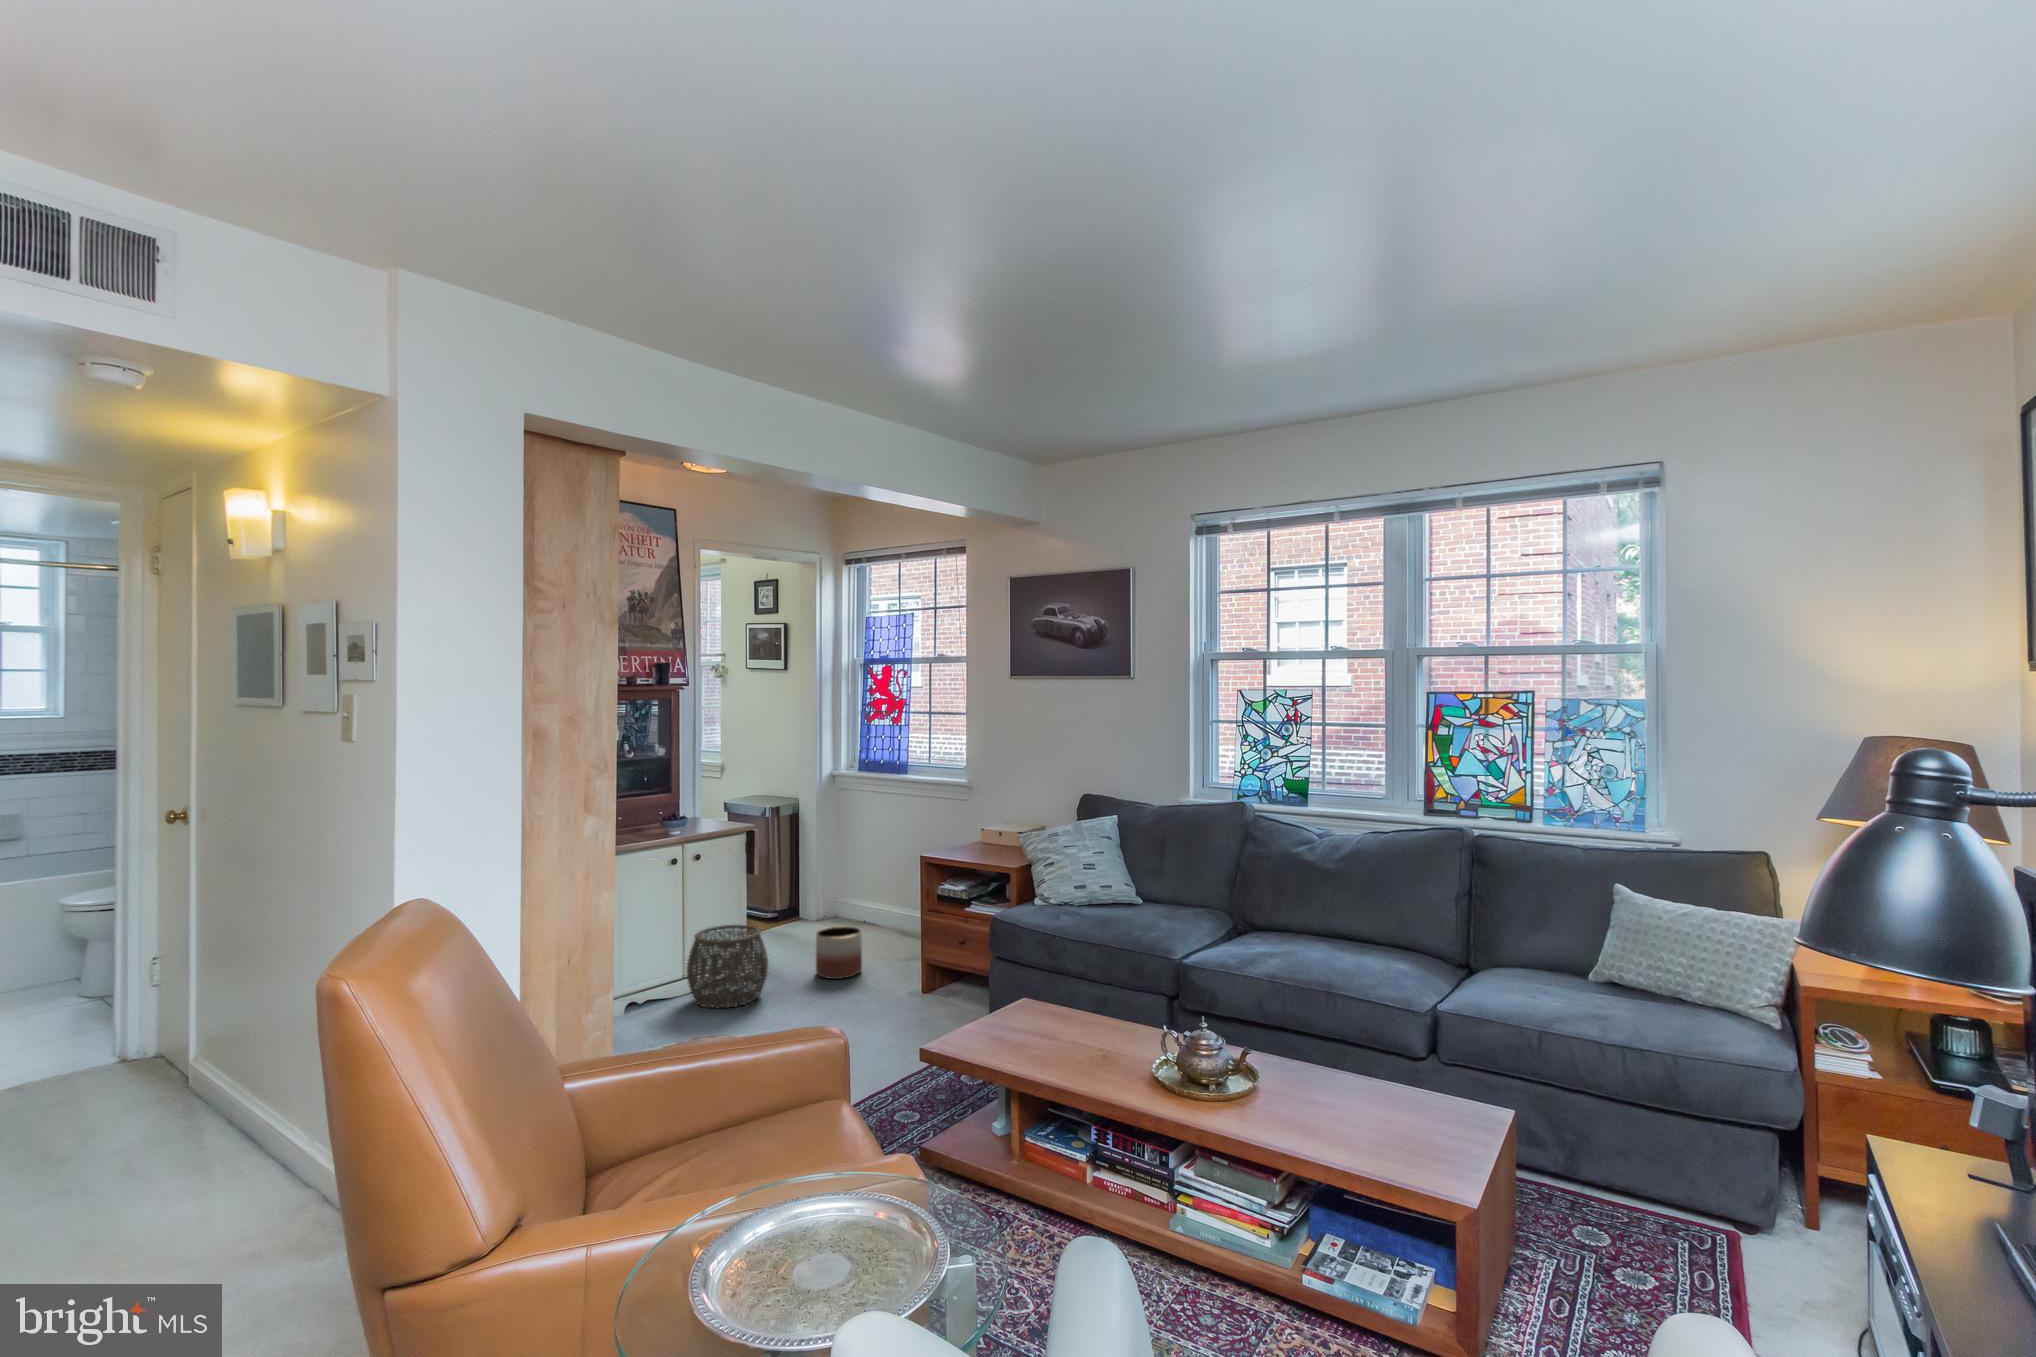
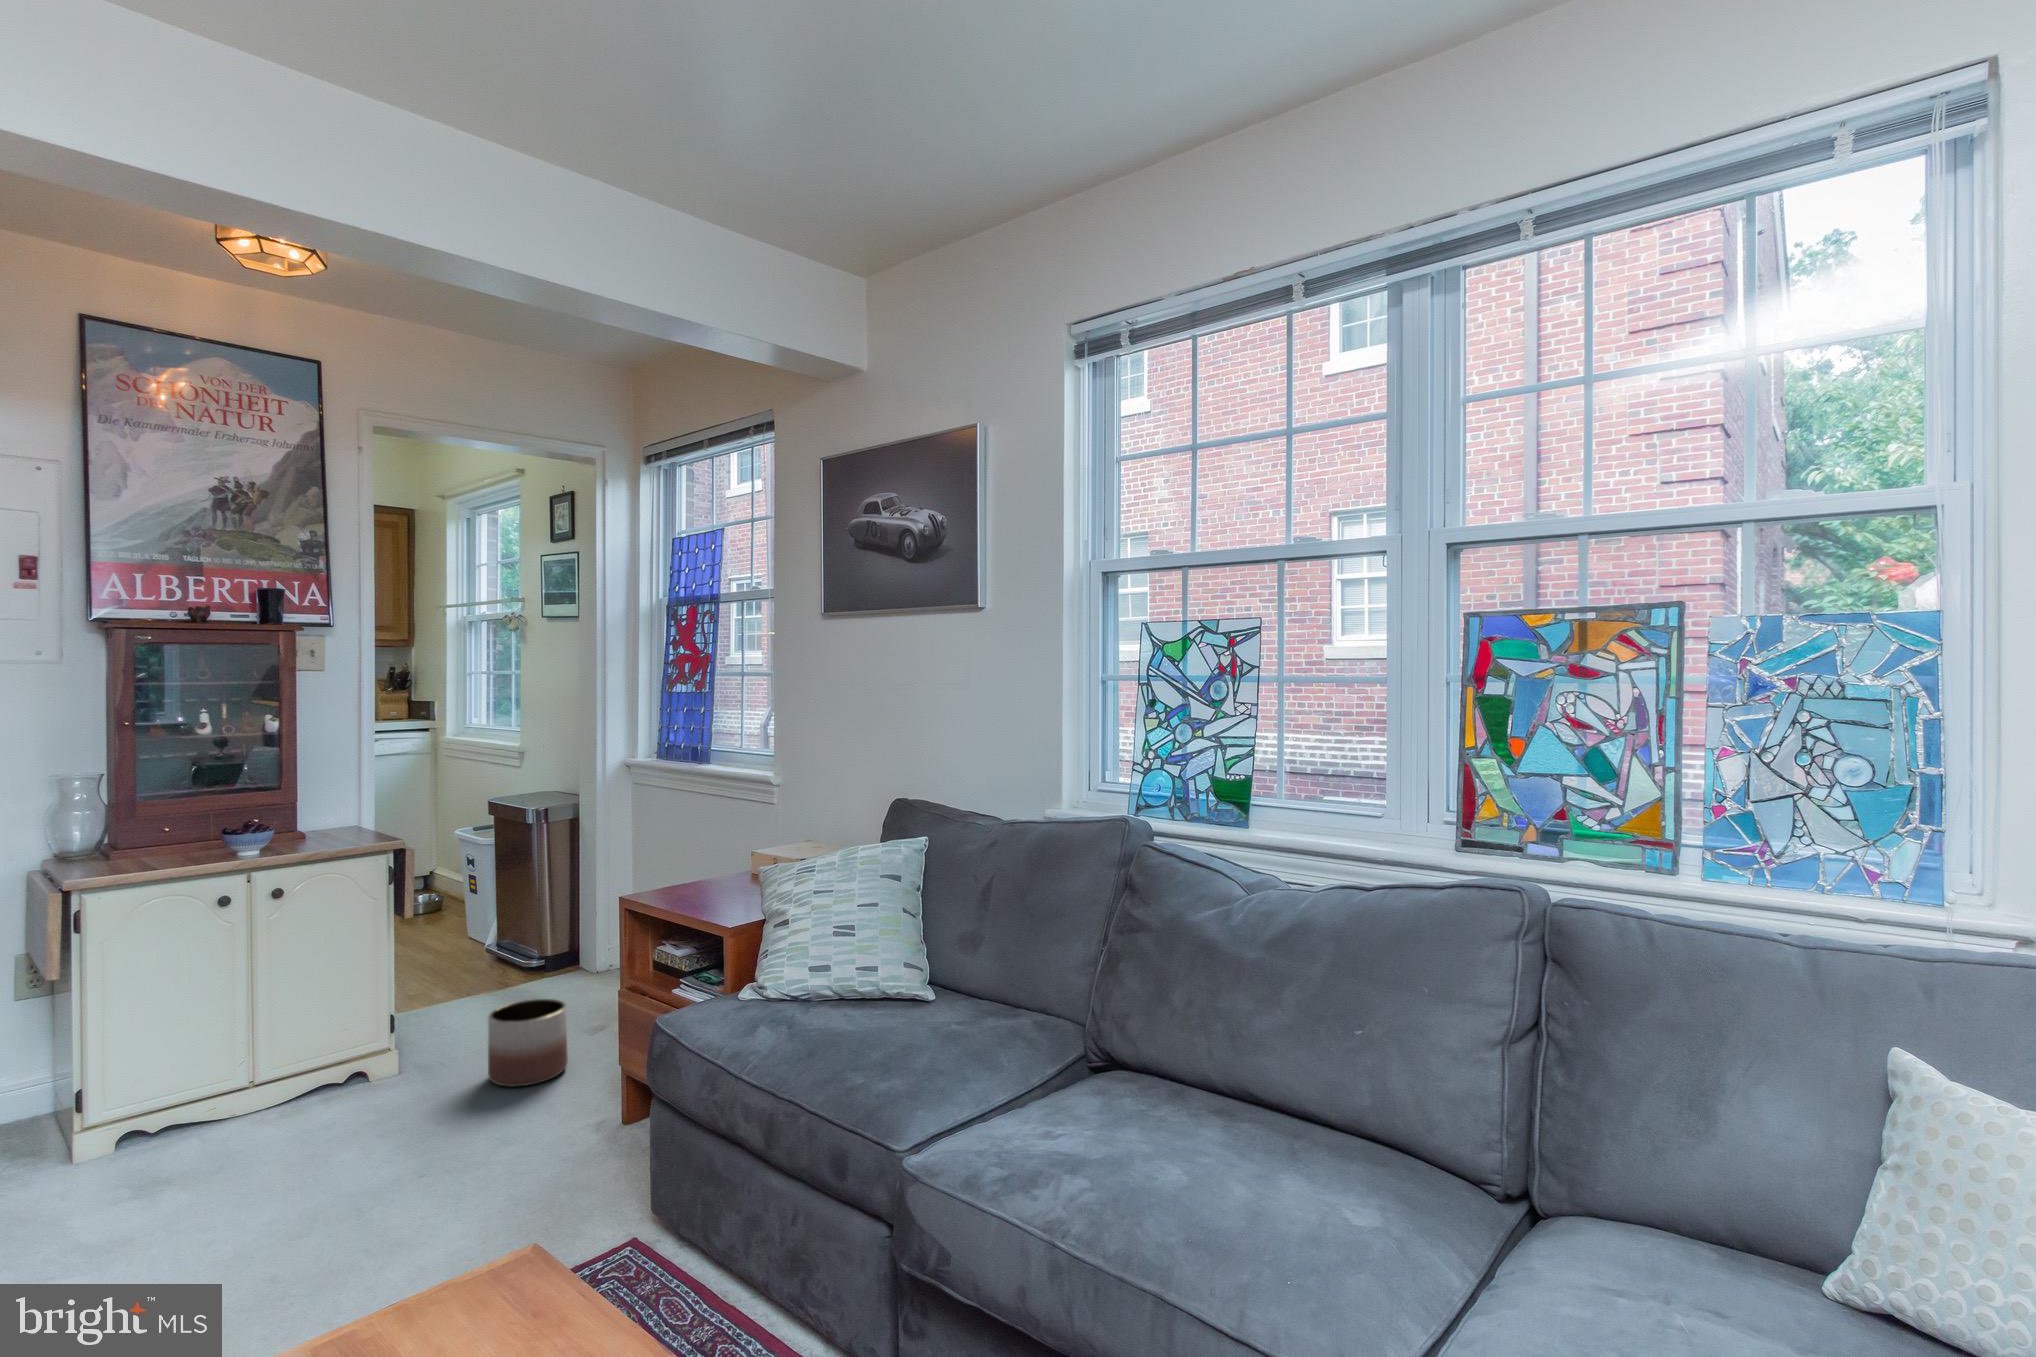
woven basket: present [687,925,768,1008] -> none [223,1000,378,1146]

